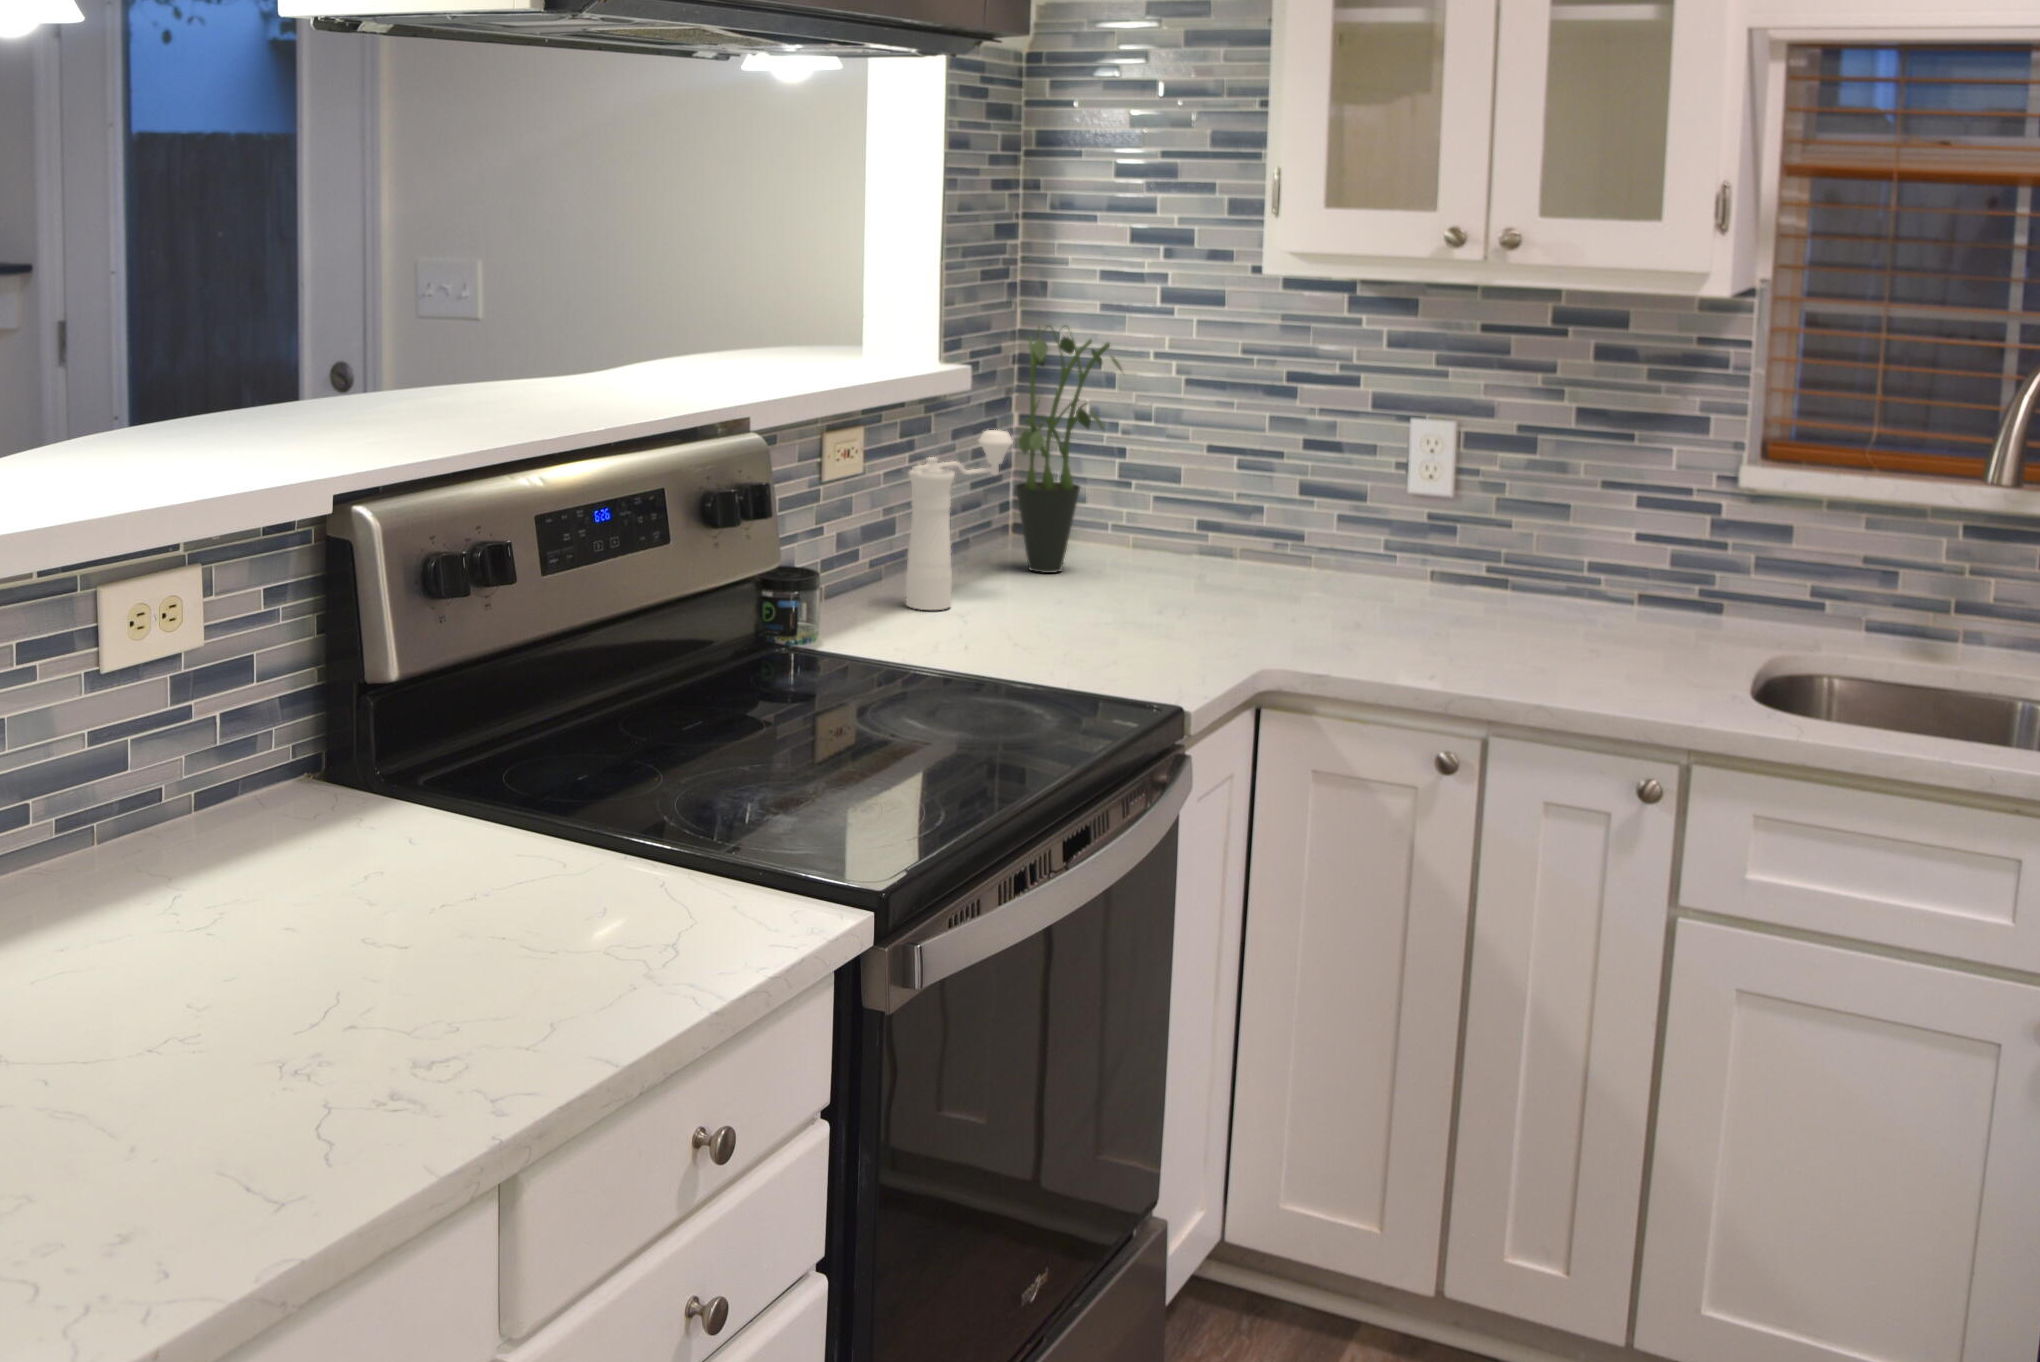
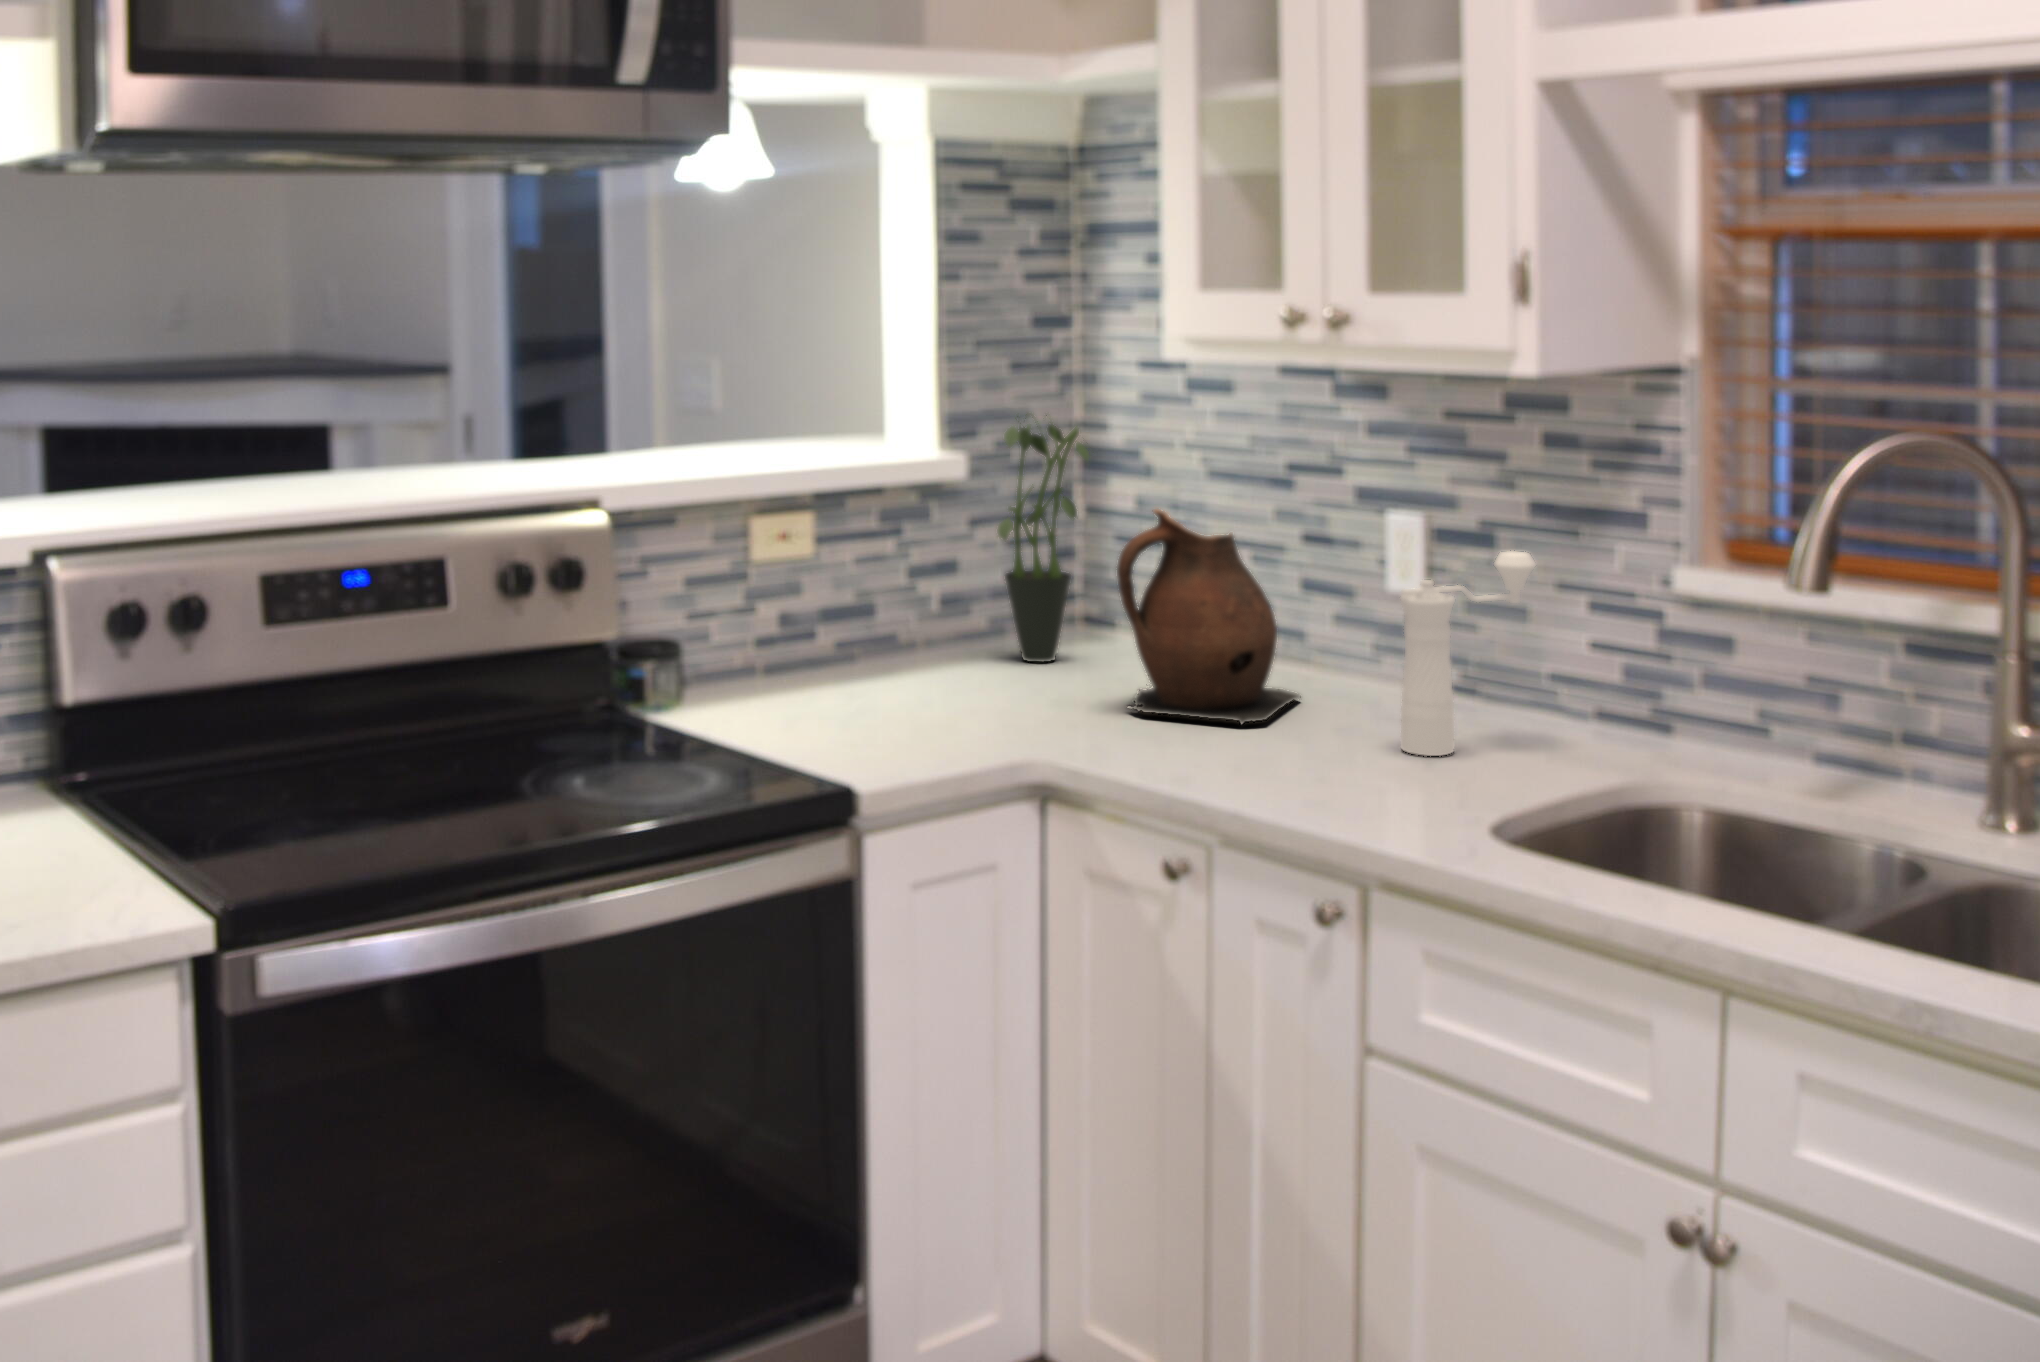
ceramic pitcher: none [1206,421,1377,627] -> present [1117,509,1300,724]
pepper mill: present [906,430,1013,610] -> present [1401,551,1535,756]

